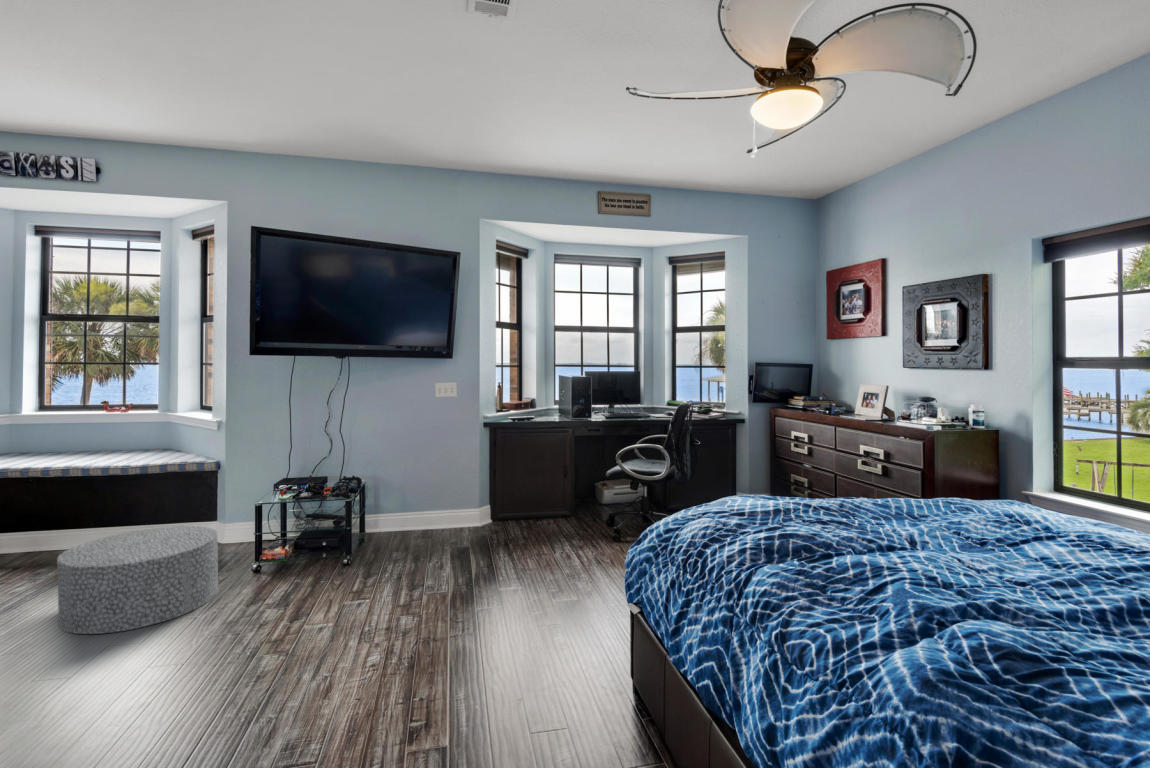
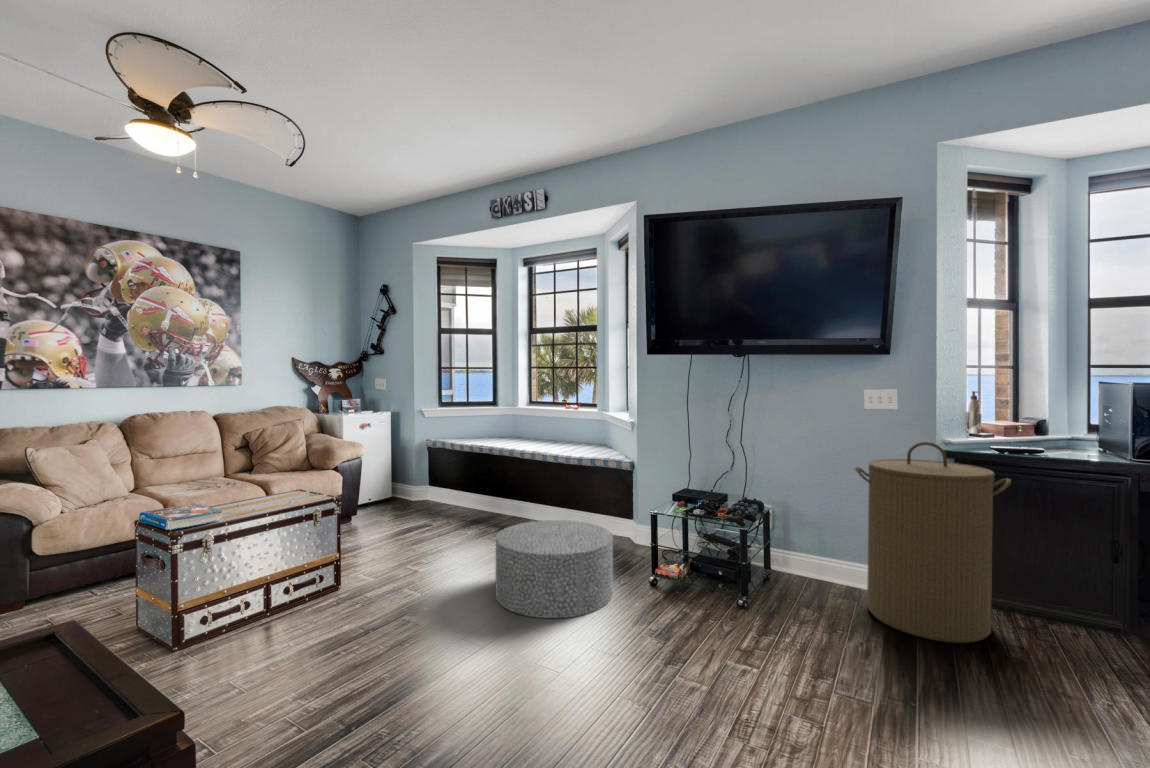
laundry hamper: none [429,419,519,549] -> present [855,442,1011,643]

